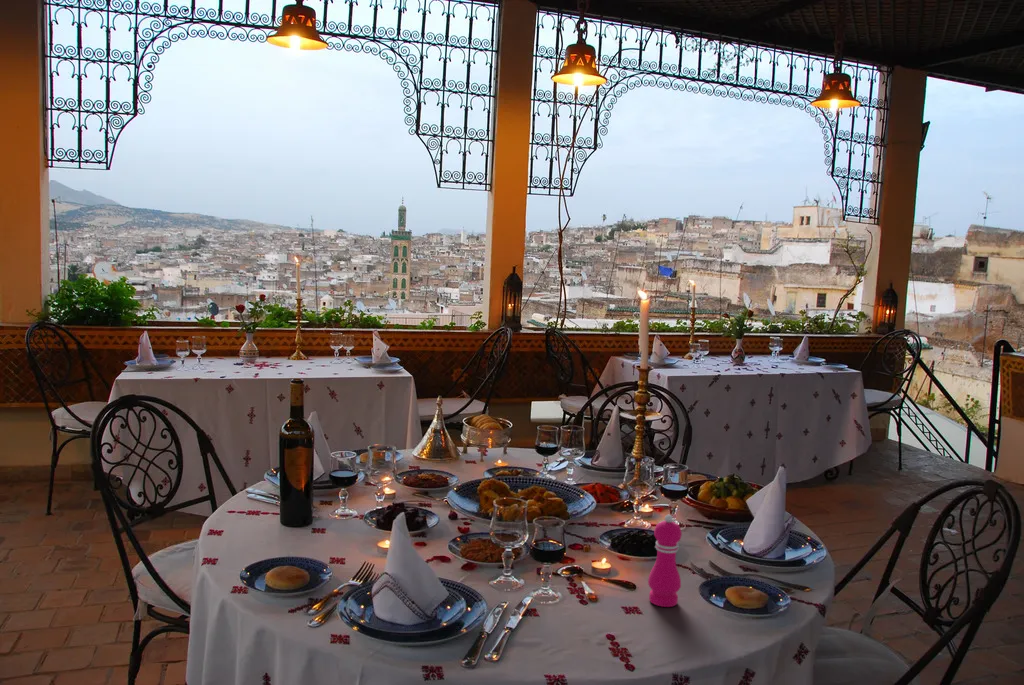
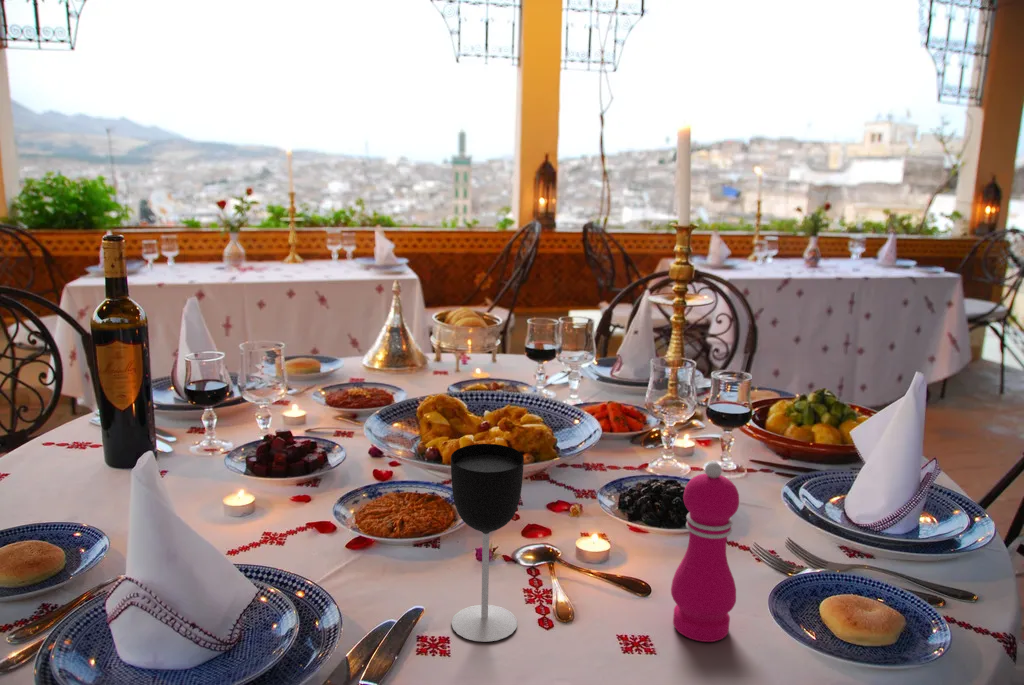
wine glass: none [536,507,576,608] -> present [451,444,524,642]

